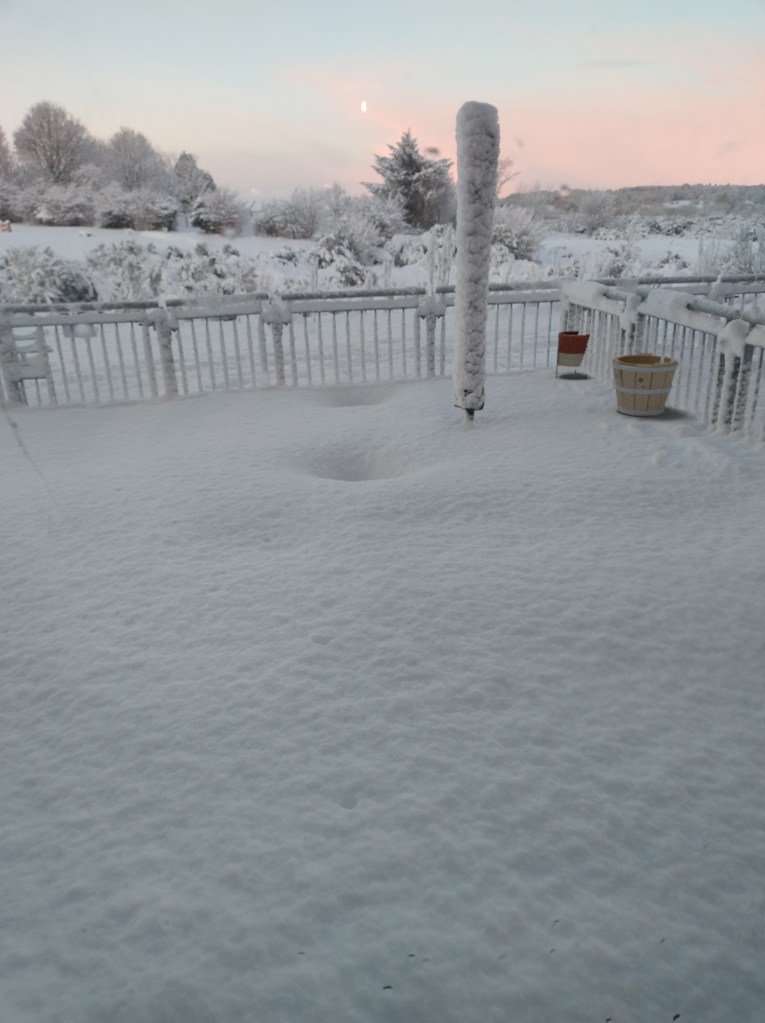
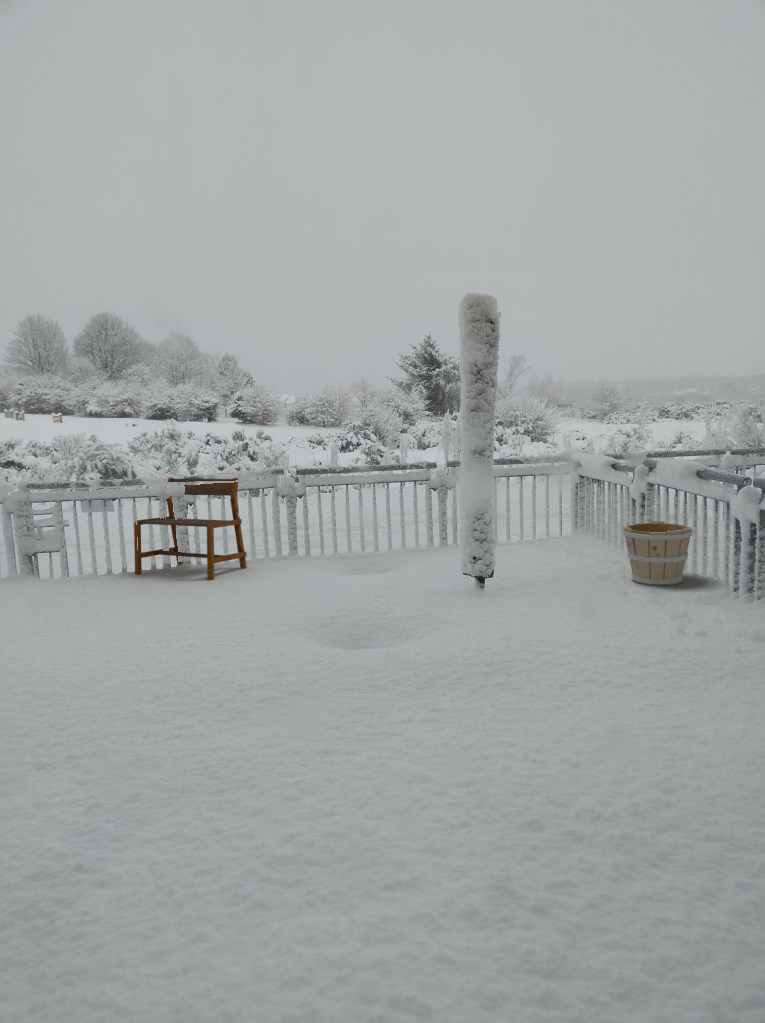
bench: none [119,302,236,409] -> present [134,478,247,580]
planter: present [556,331,590,378] -> none [568,502,602,549]

